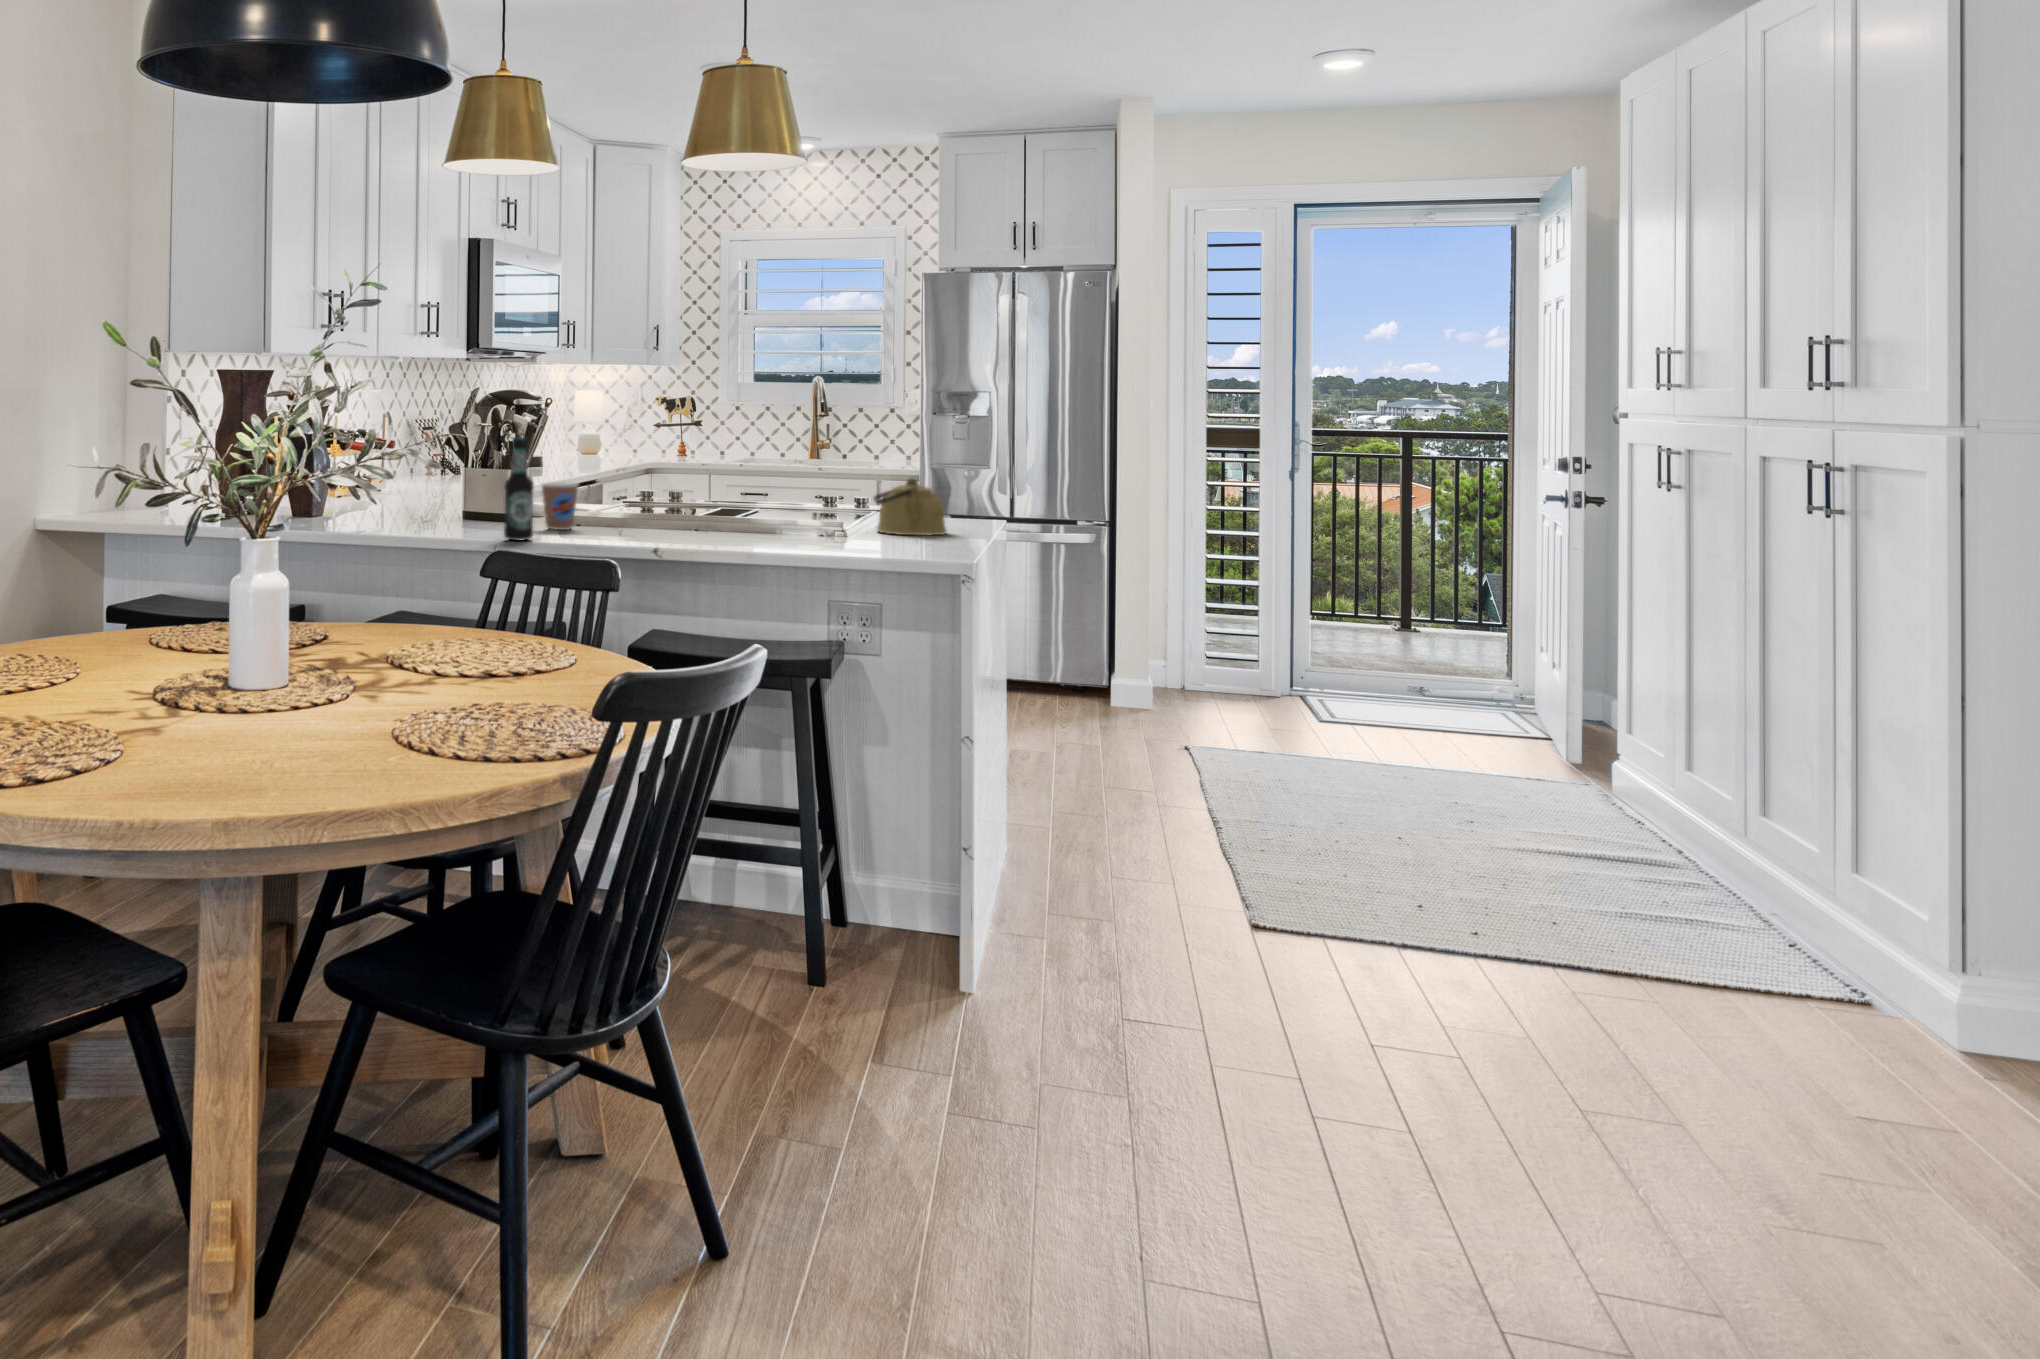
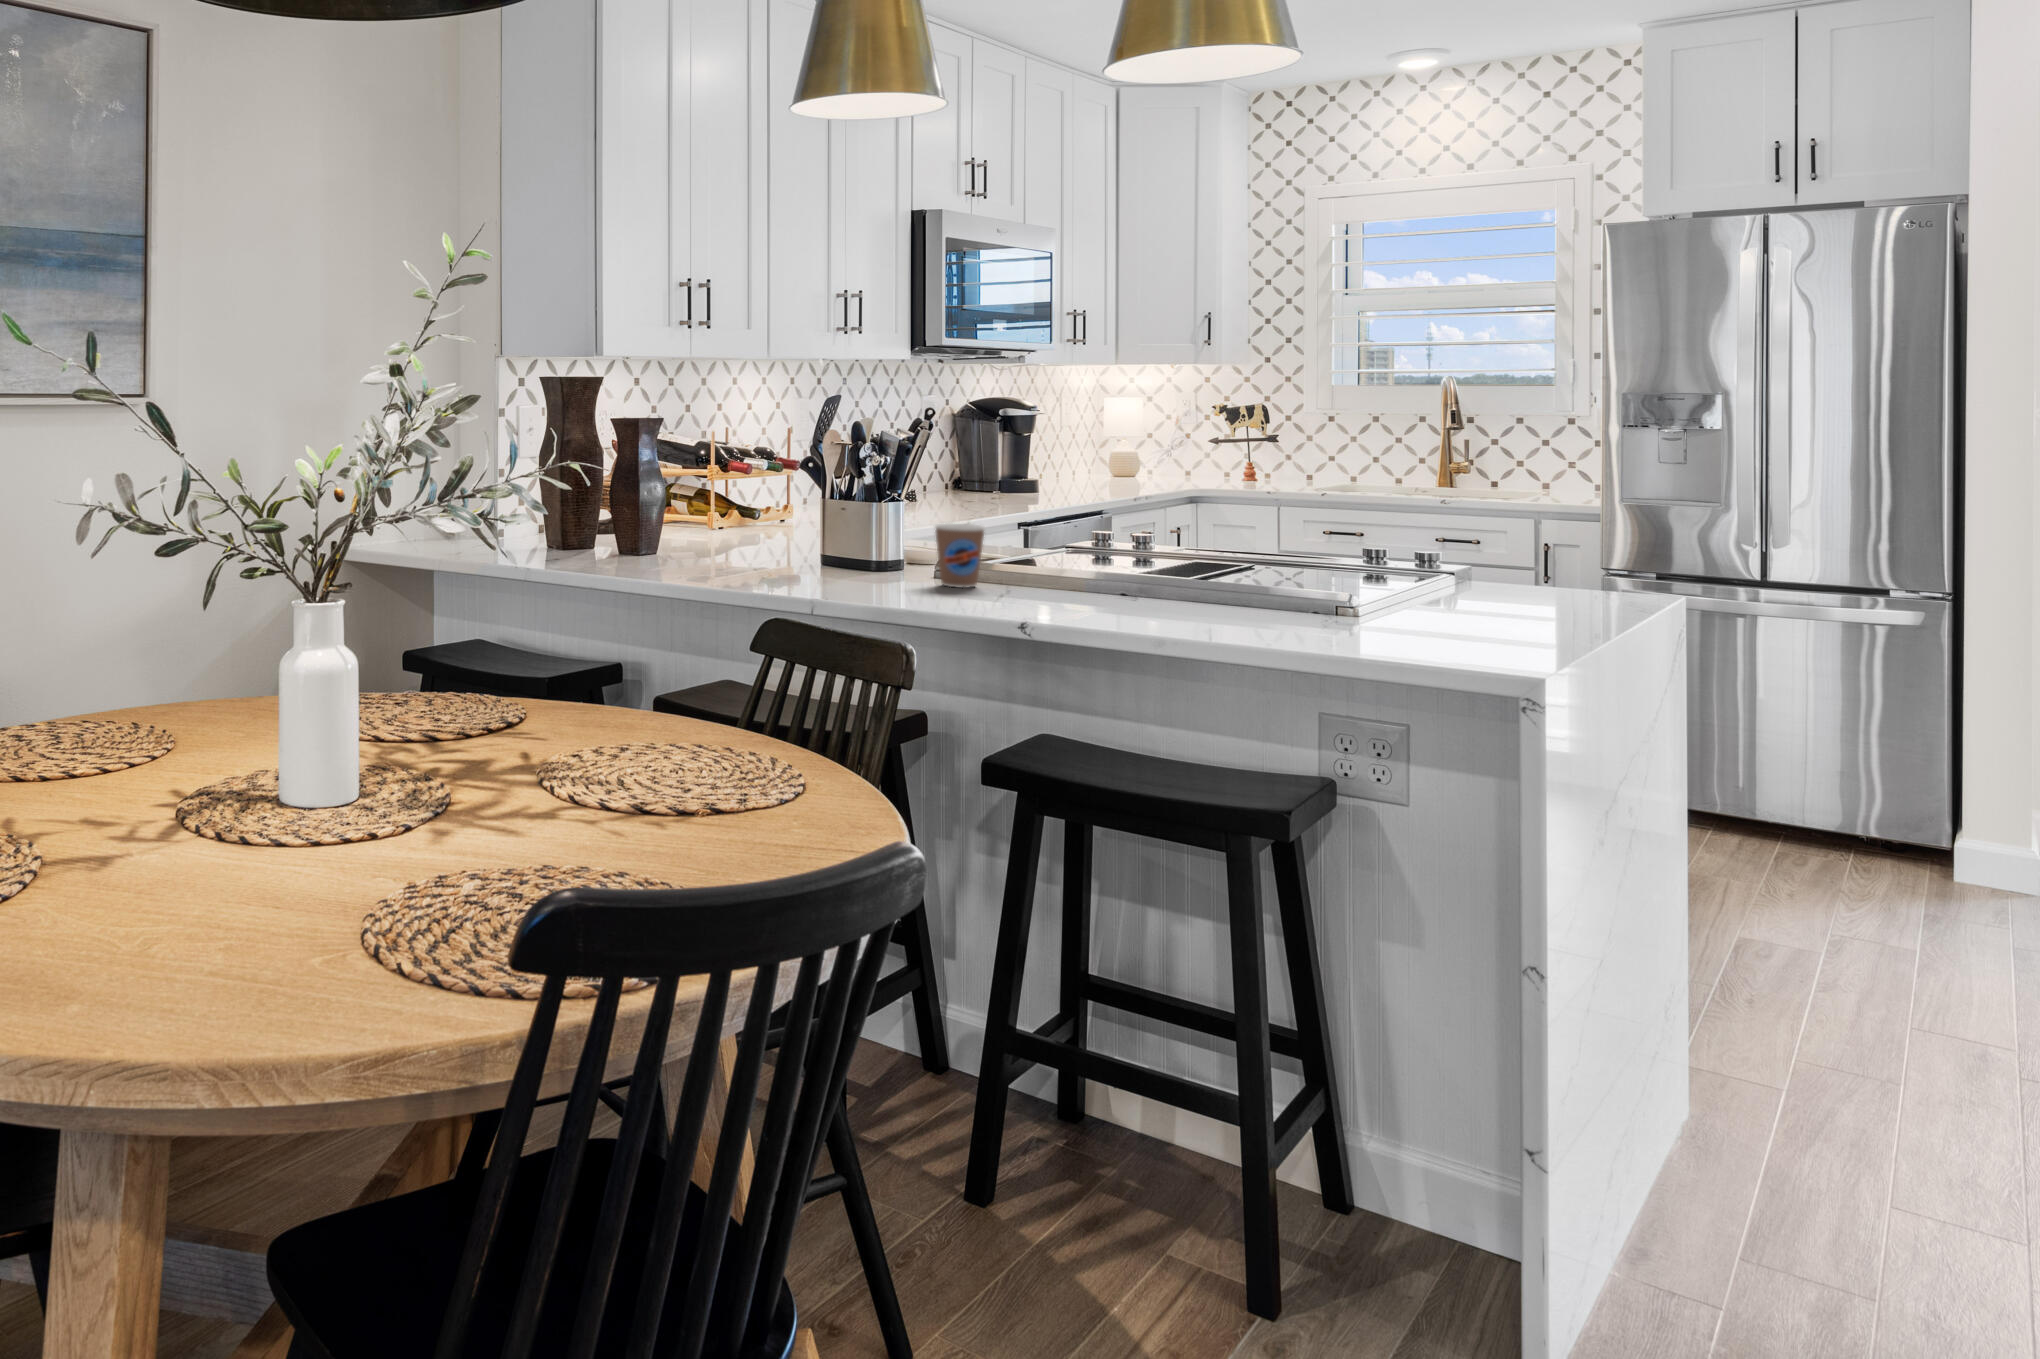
bottle: present [504,437,534,541] -> none [857,466,898,603]
kettle: present [873,478,946,535] -> none [1425,540,1549,629]

